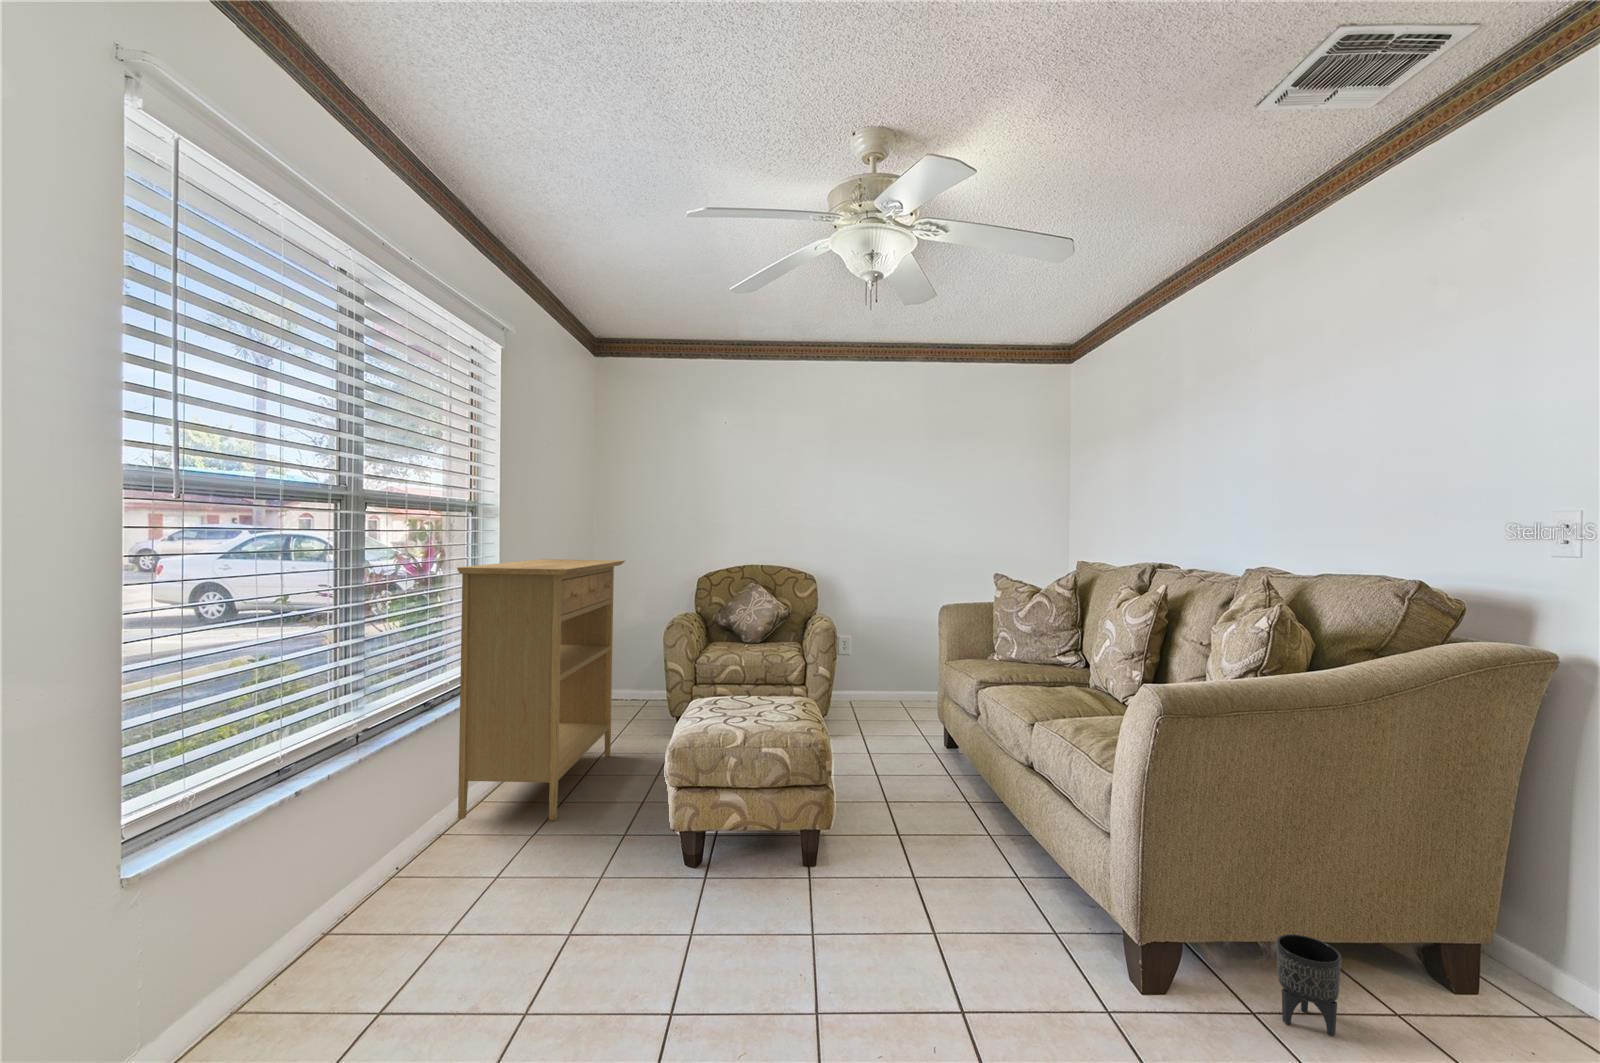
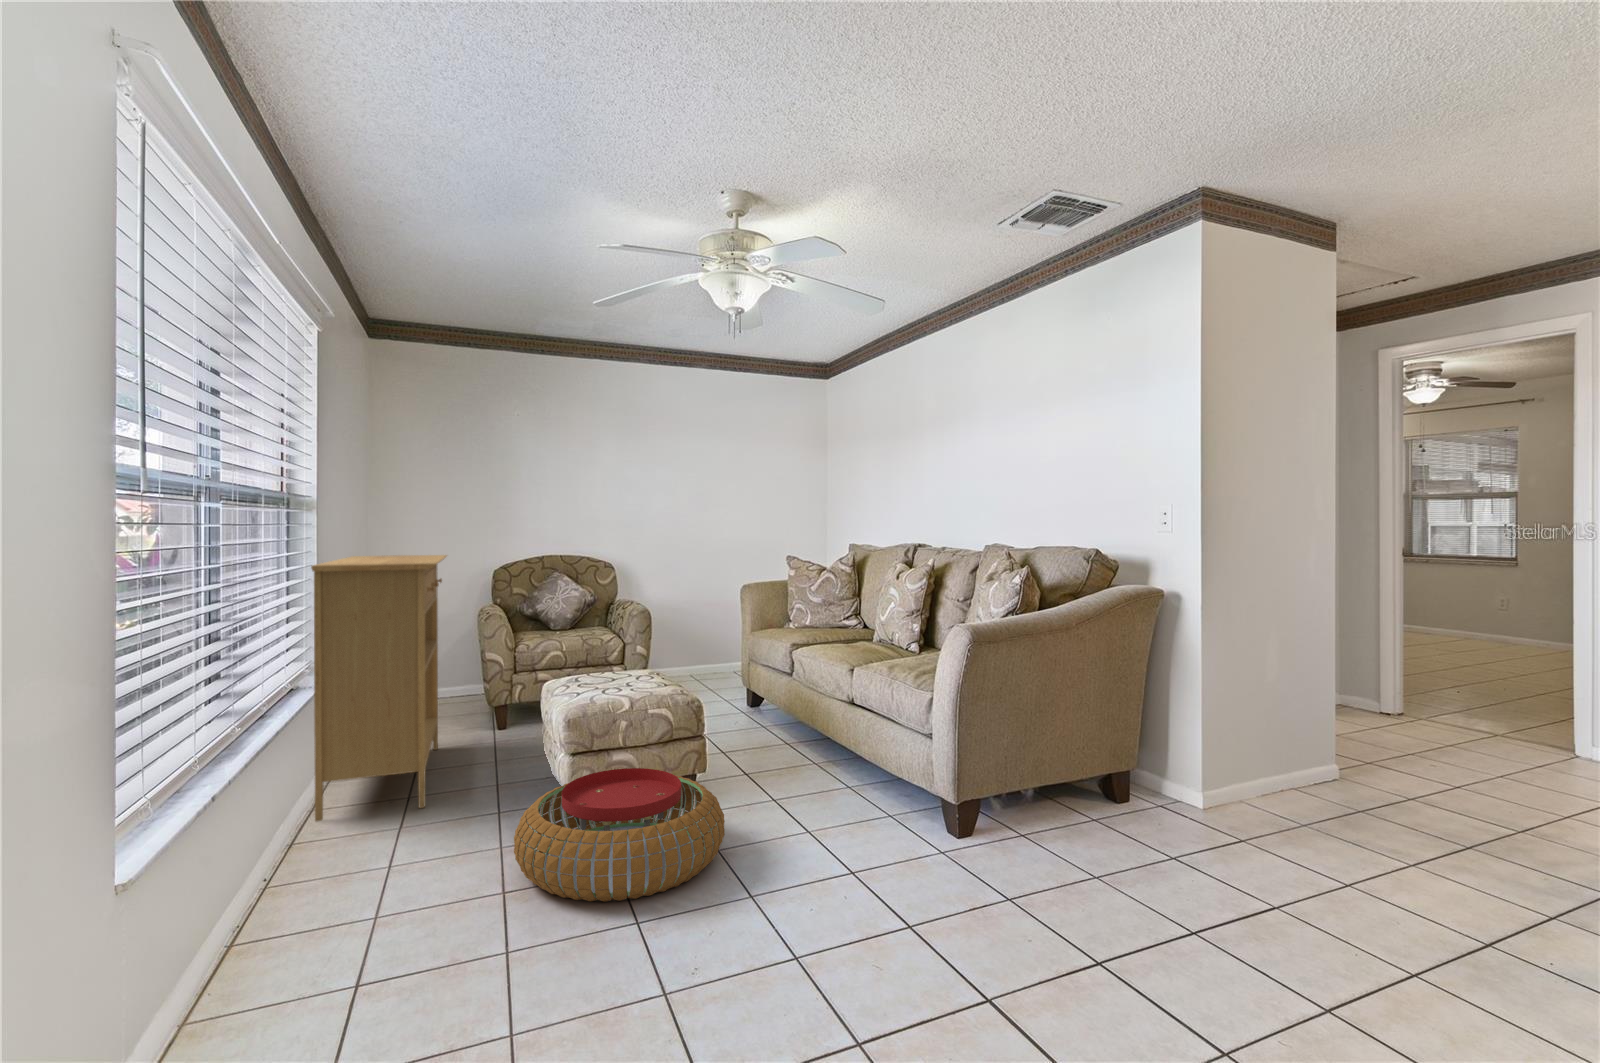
pouf: none [570,817,815,987] -> present [514,768,725,902]
planter: present [1276,934,1341,1036] -> none [1036,781,1072,838]

